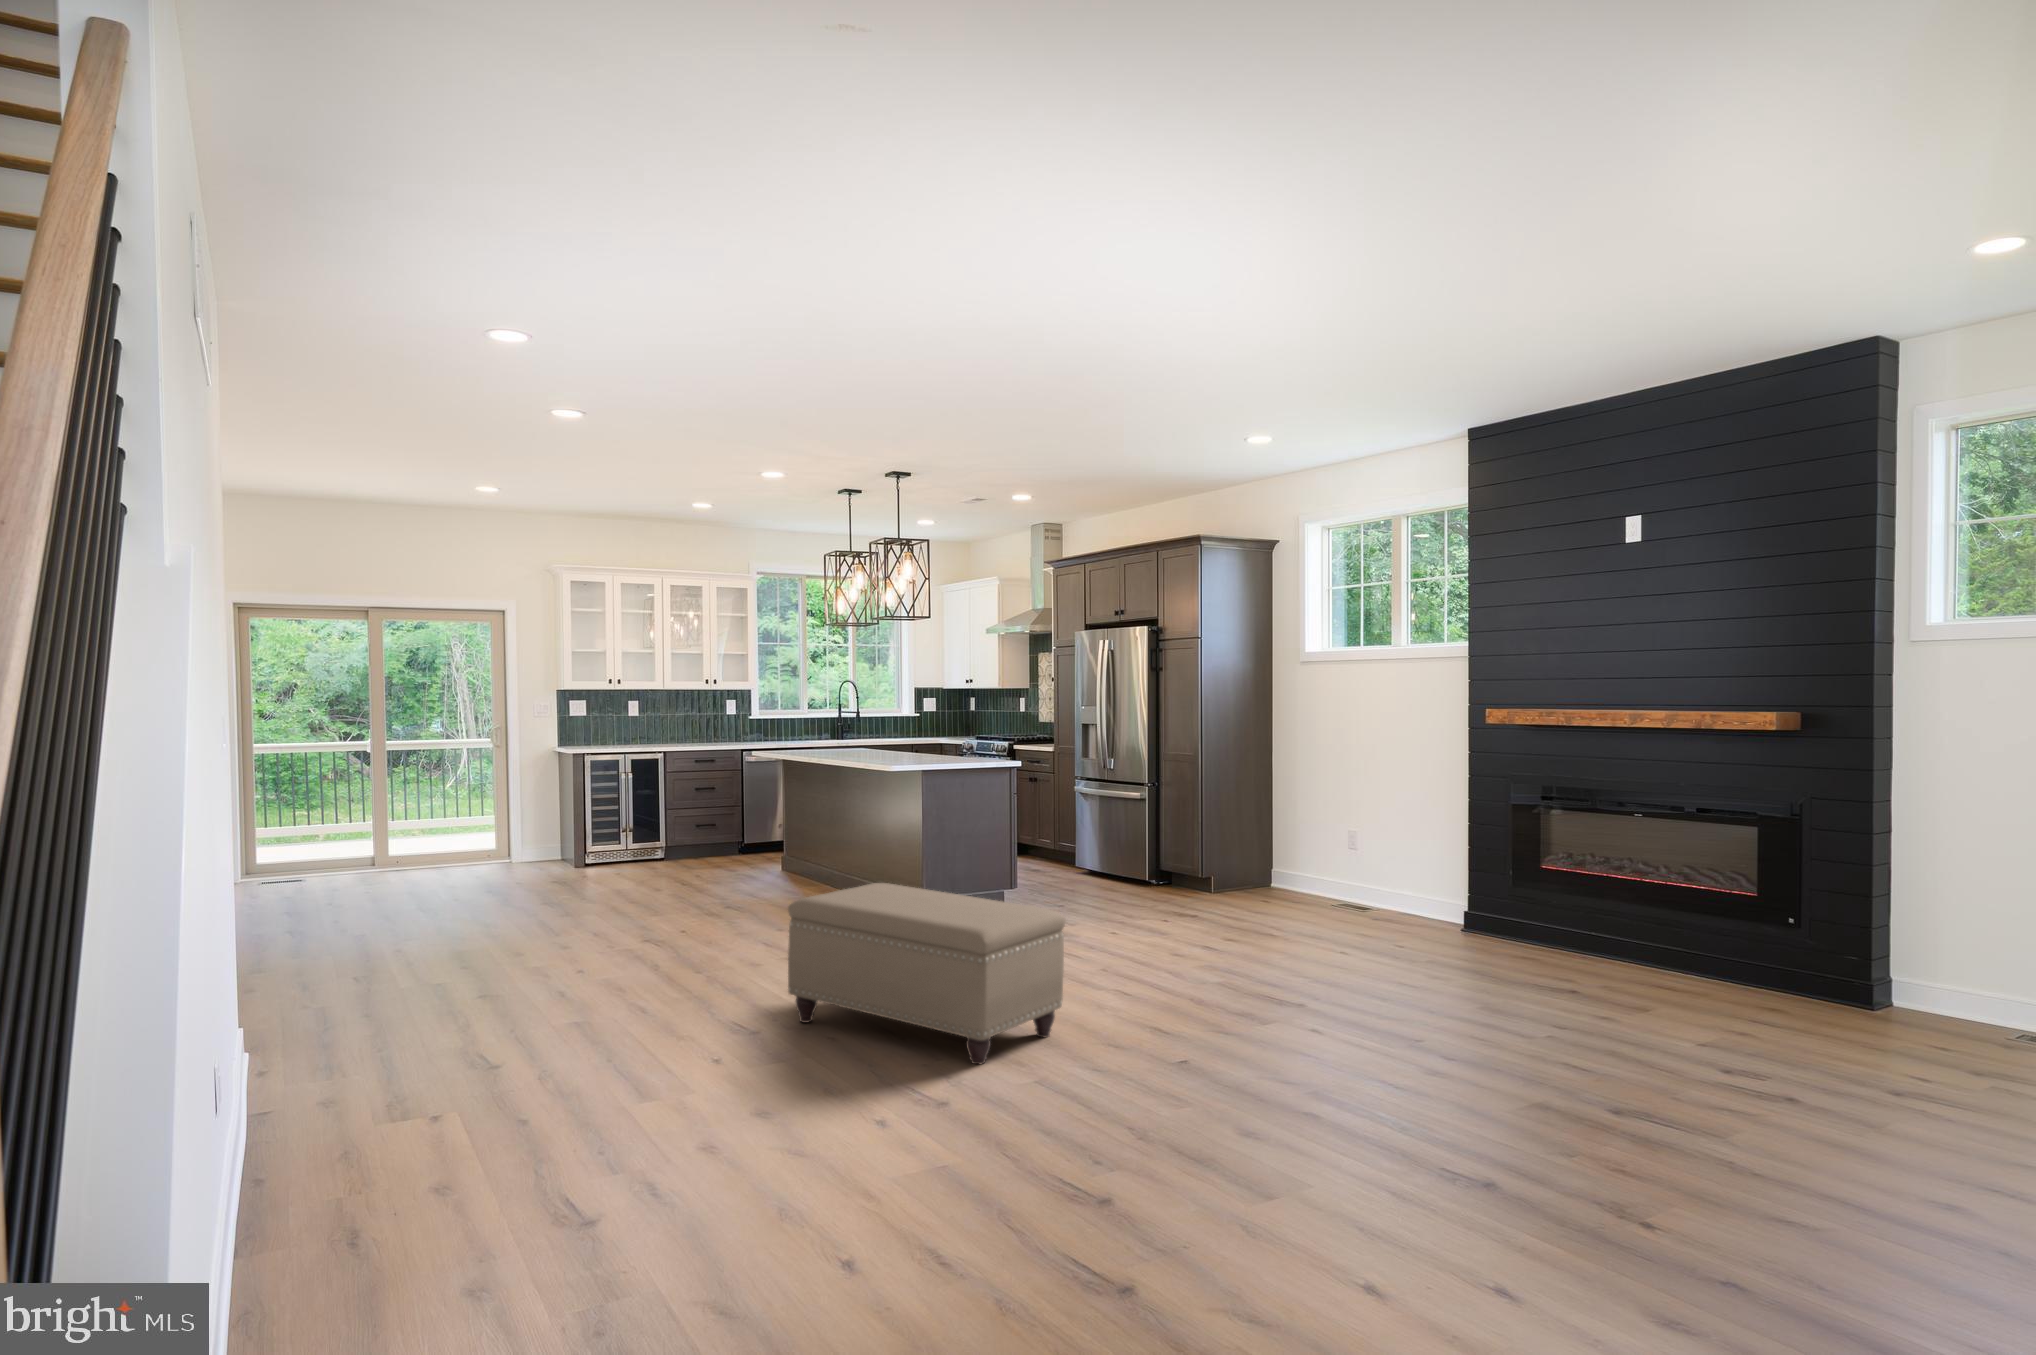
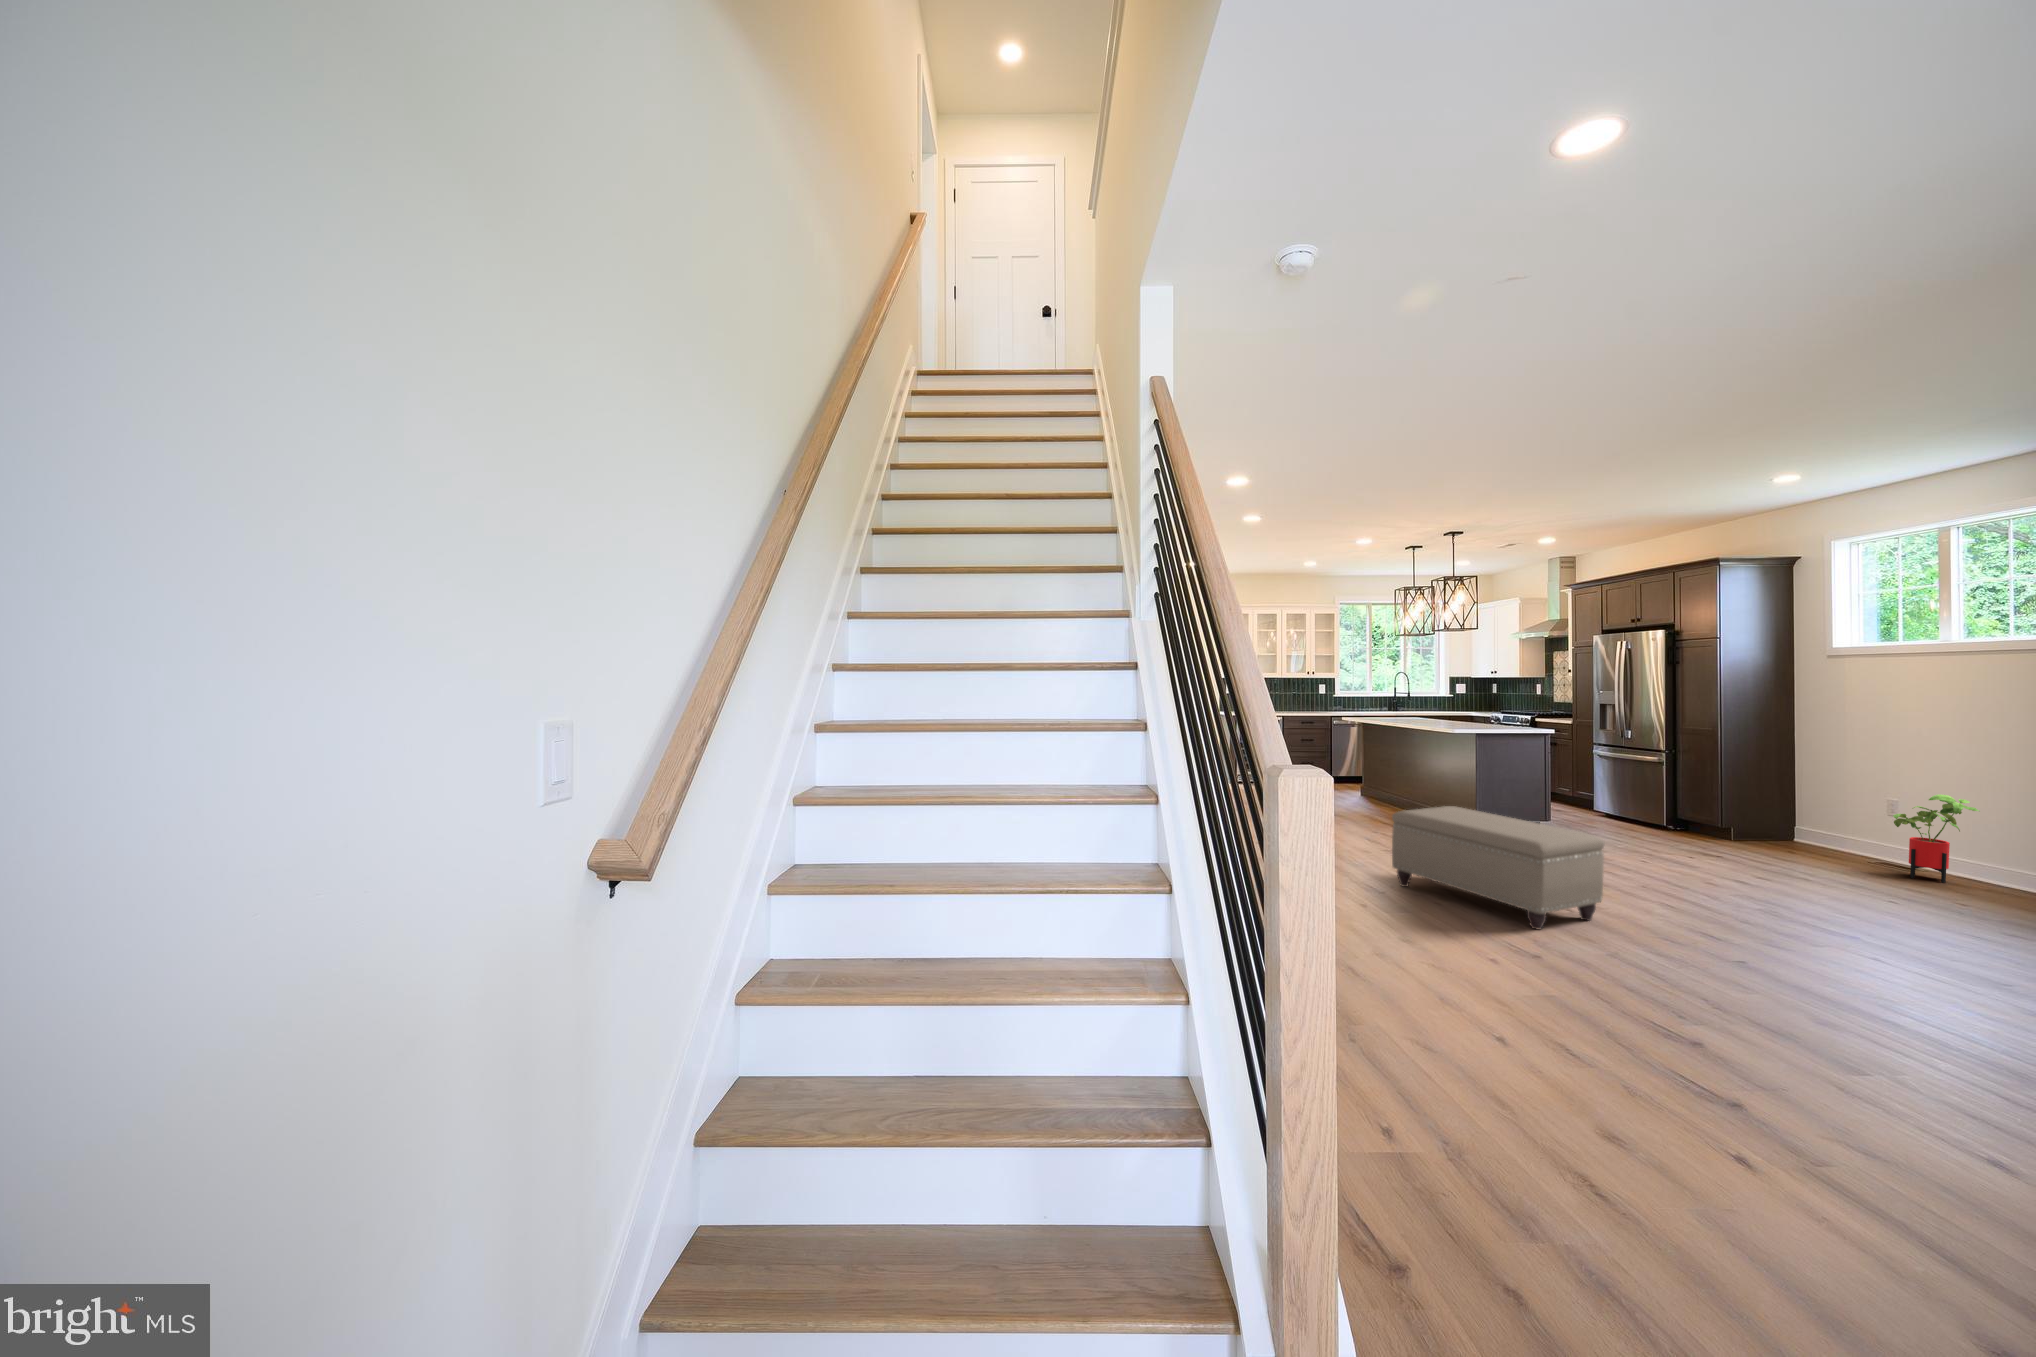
house plant: none [1353,821,1420,924] -> present [1893,795,1979,883]

